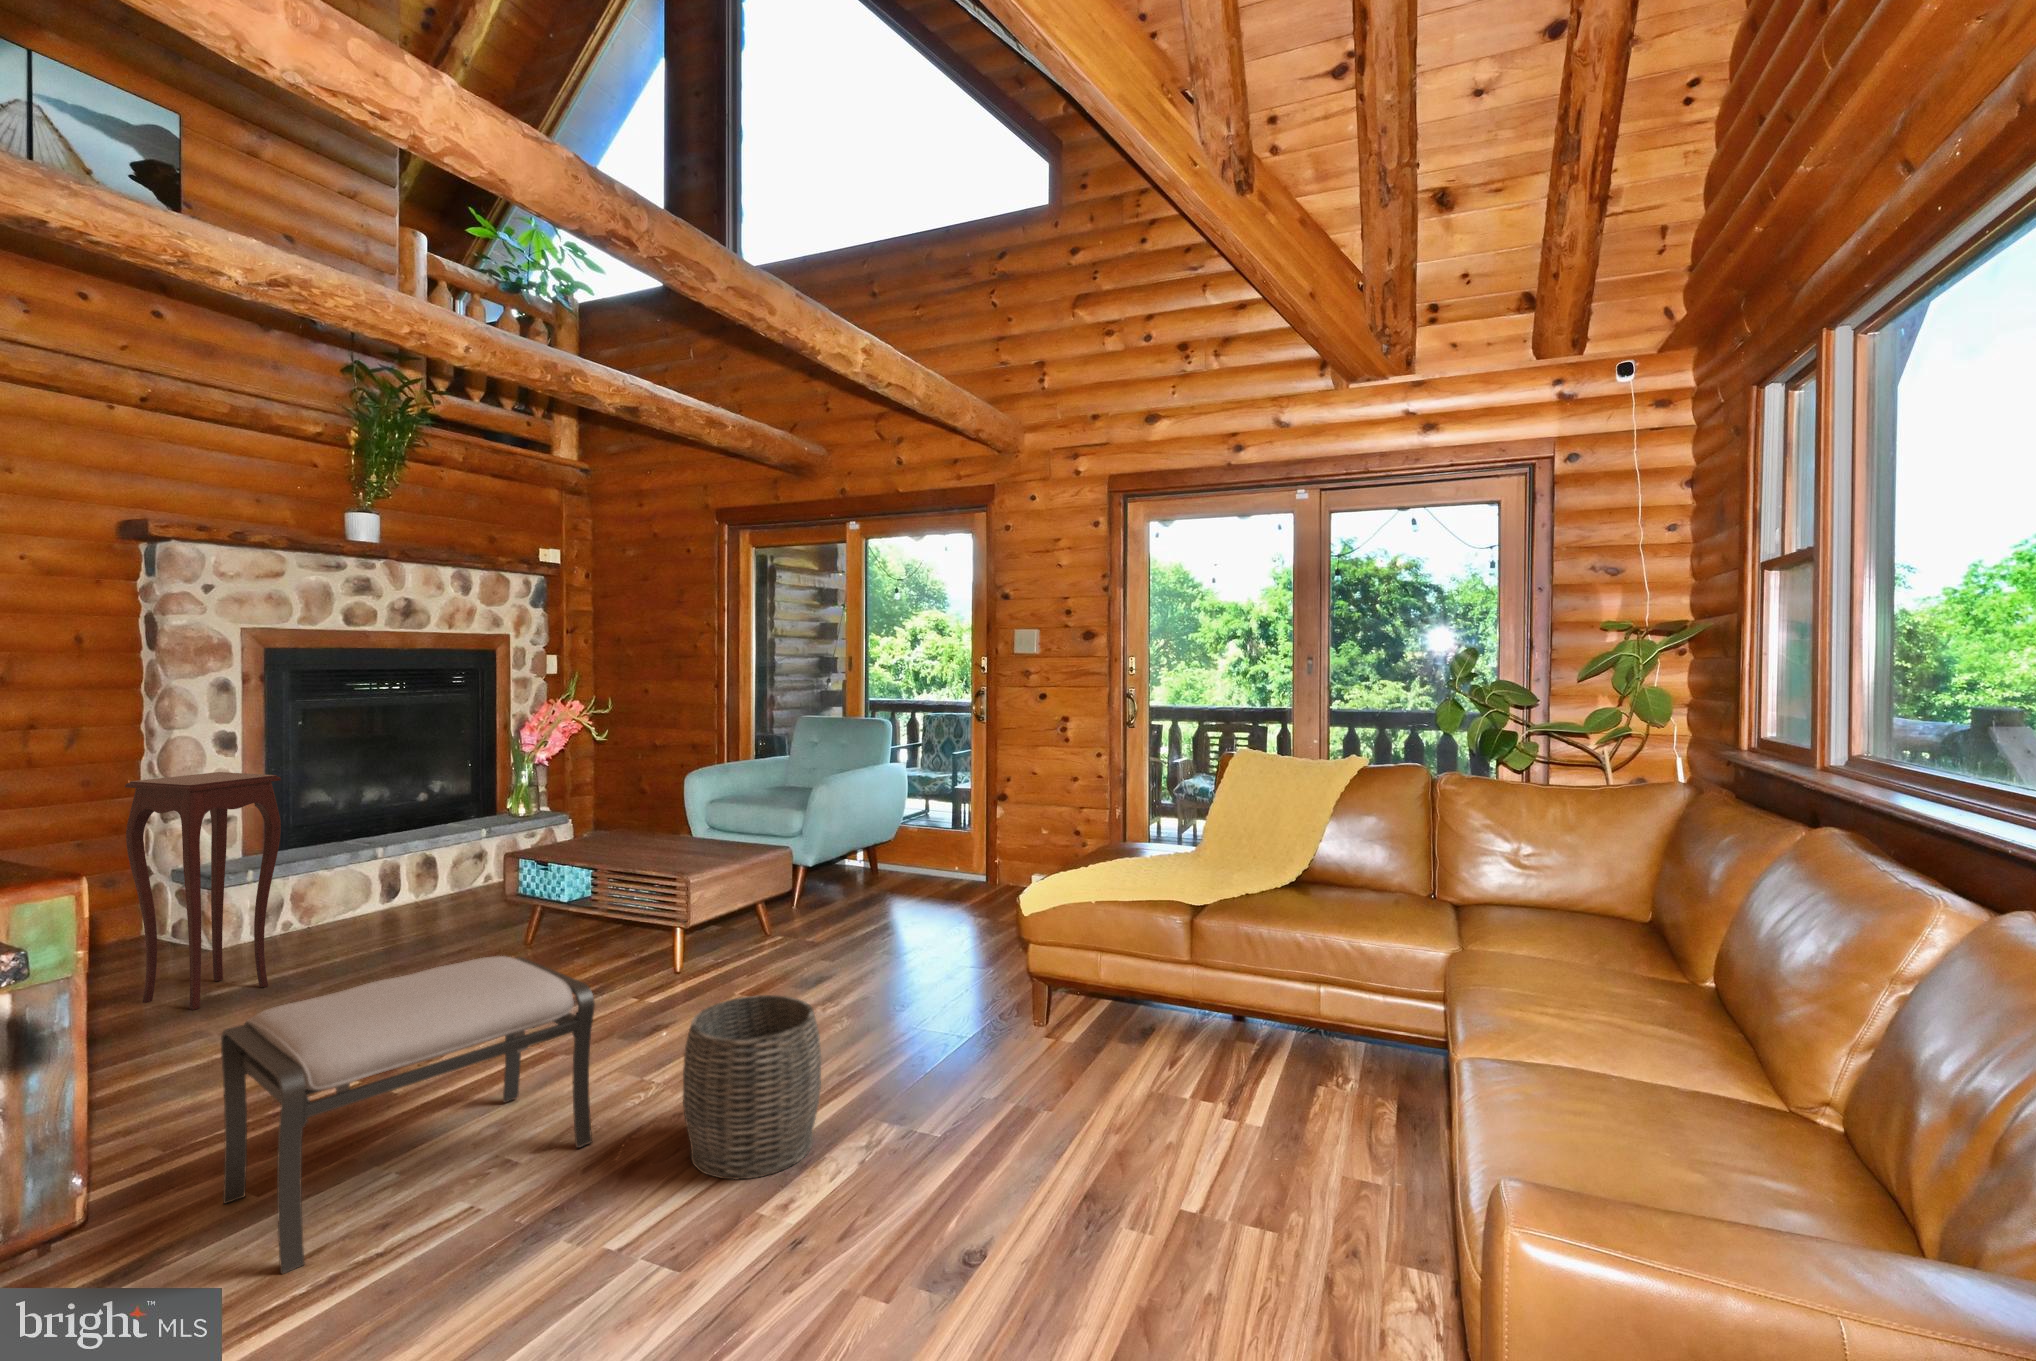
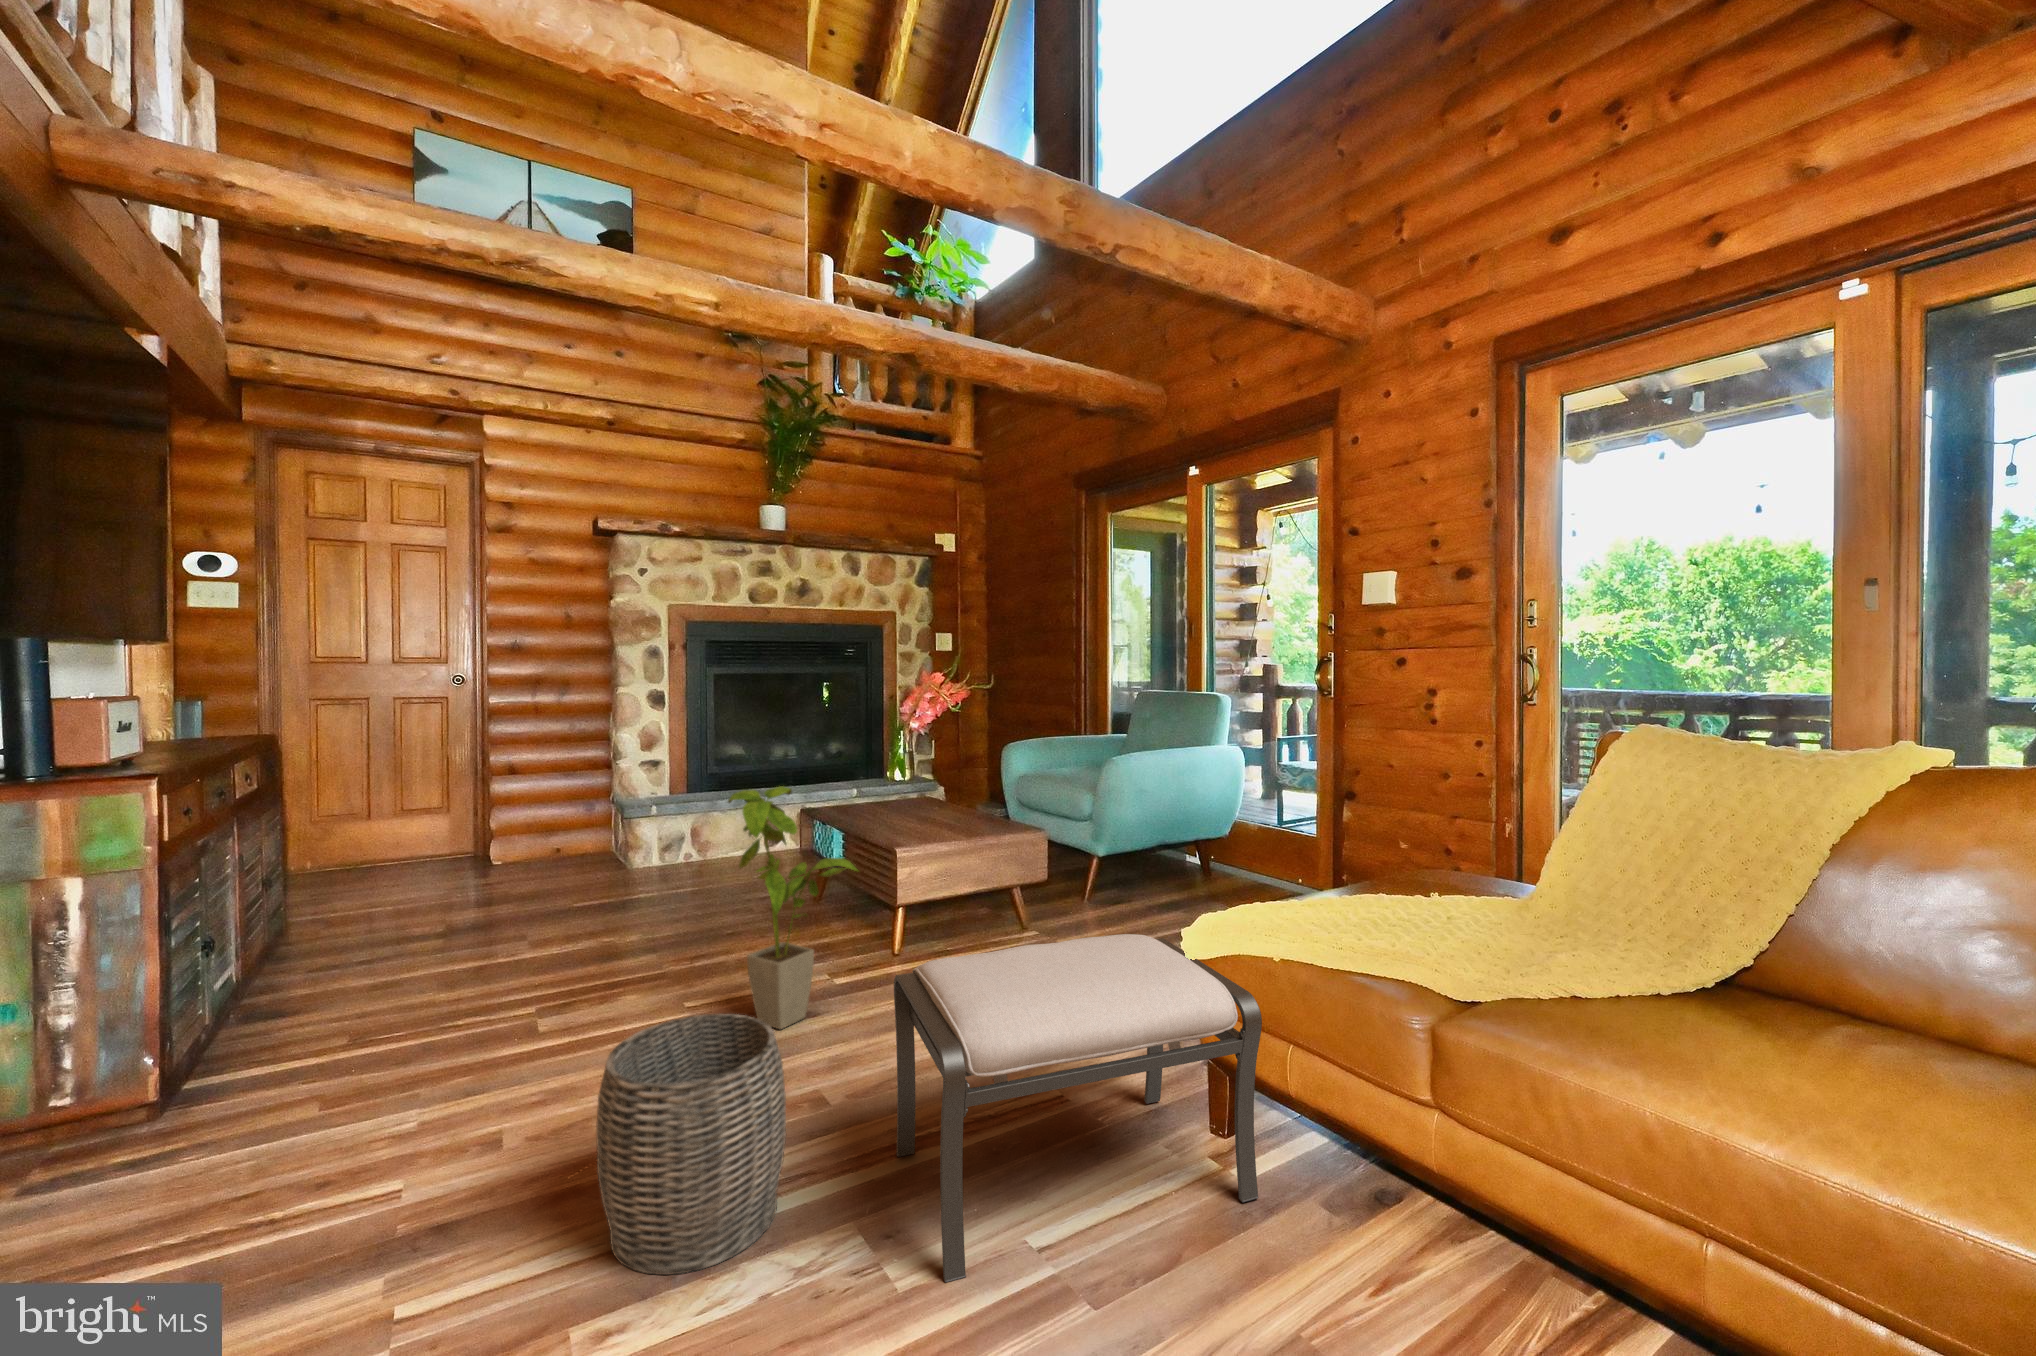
side table: present [125,772,281,1010] -> none [520,719,617,914]
house plant: none [603,824,727,1041] -> present [728,786,858,1029]
ottoman: present [221,956,595,1274] -> present [894,934,1262,1283]

